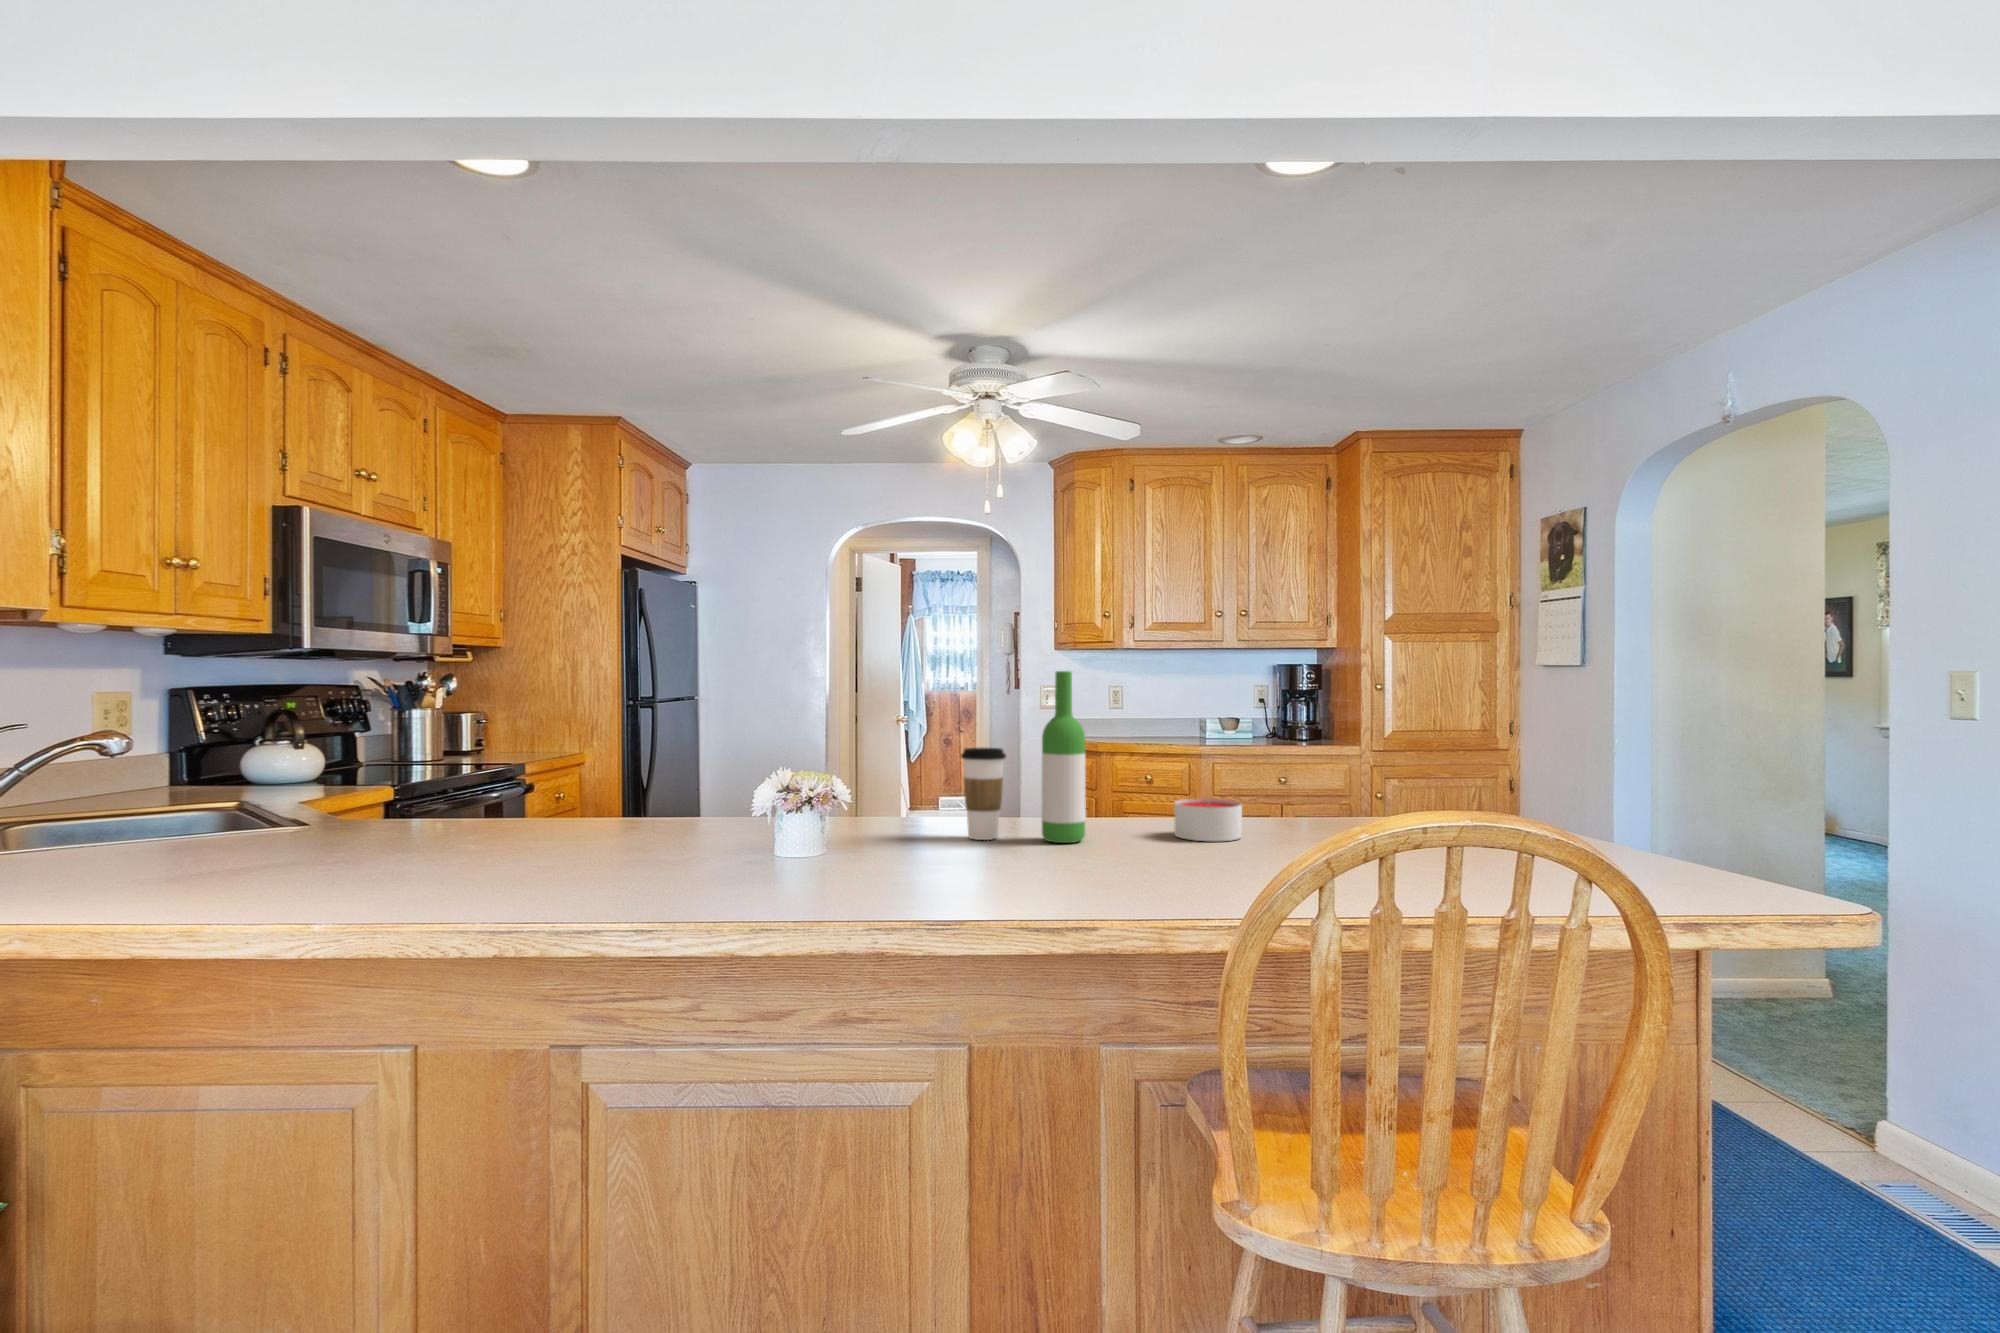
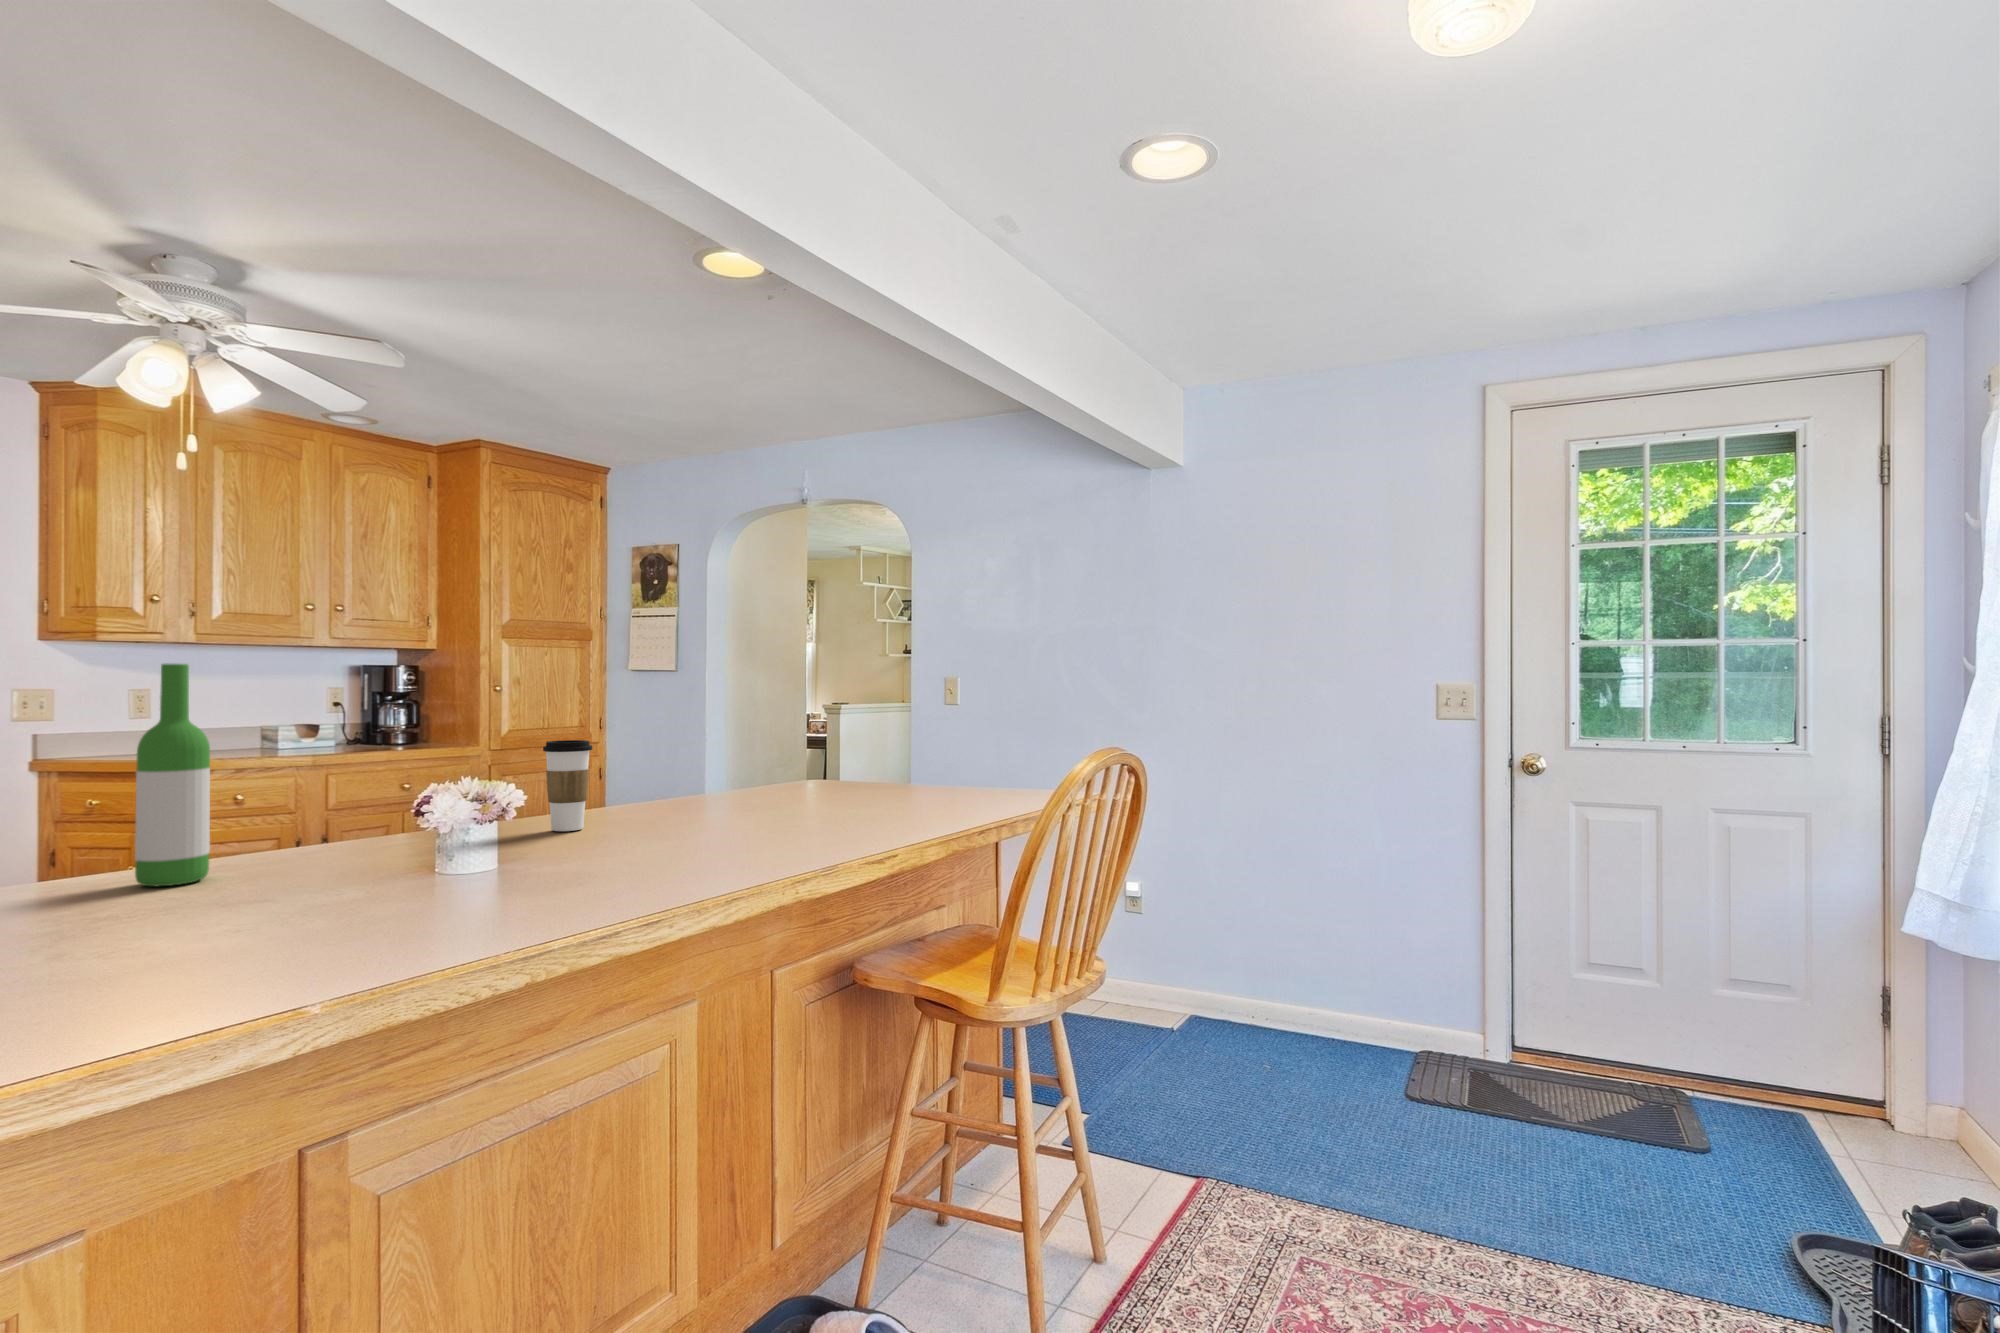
wine bottle: present [1042,671,1086,843] -> present [135,664,210,887]
candle: present [1174,799,1242,841] -> none [690,771,747,805]

